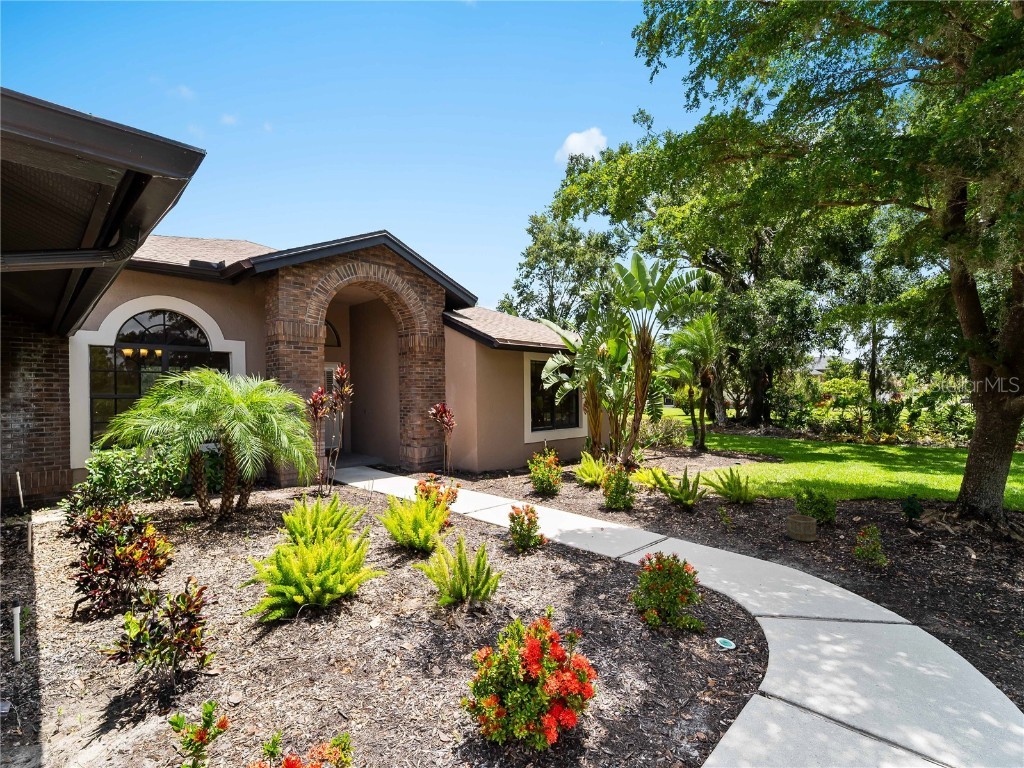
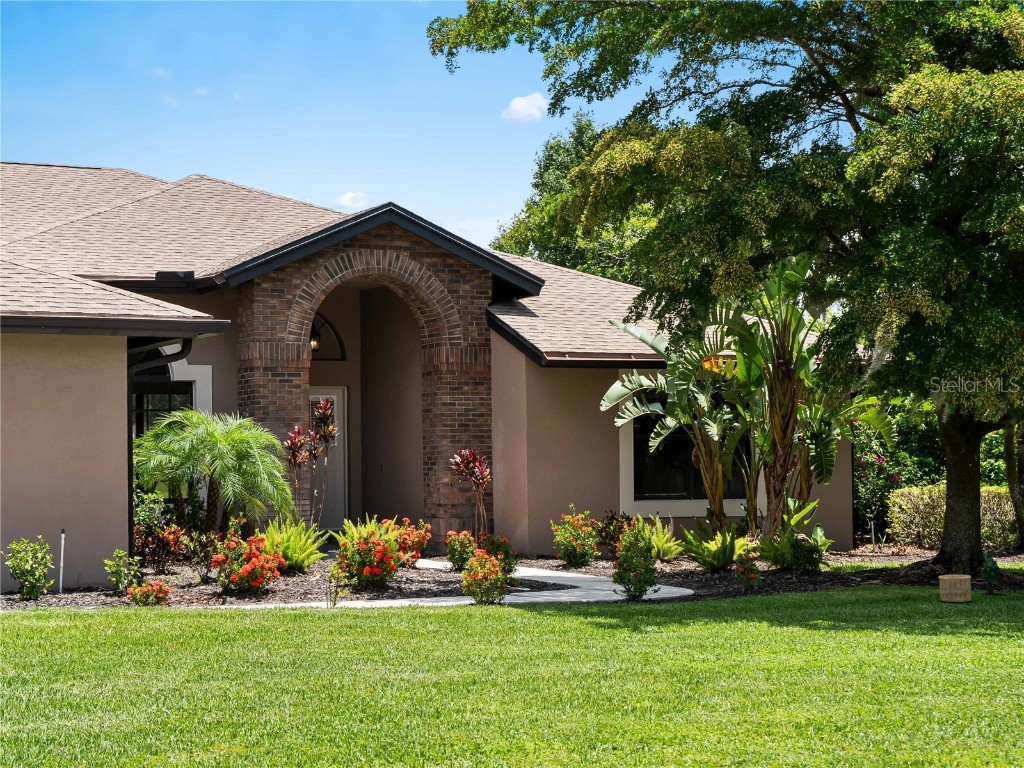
wooden bucket: present [786,515,816,541] -> present [938,575,971,602]

